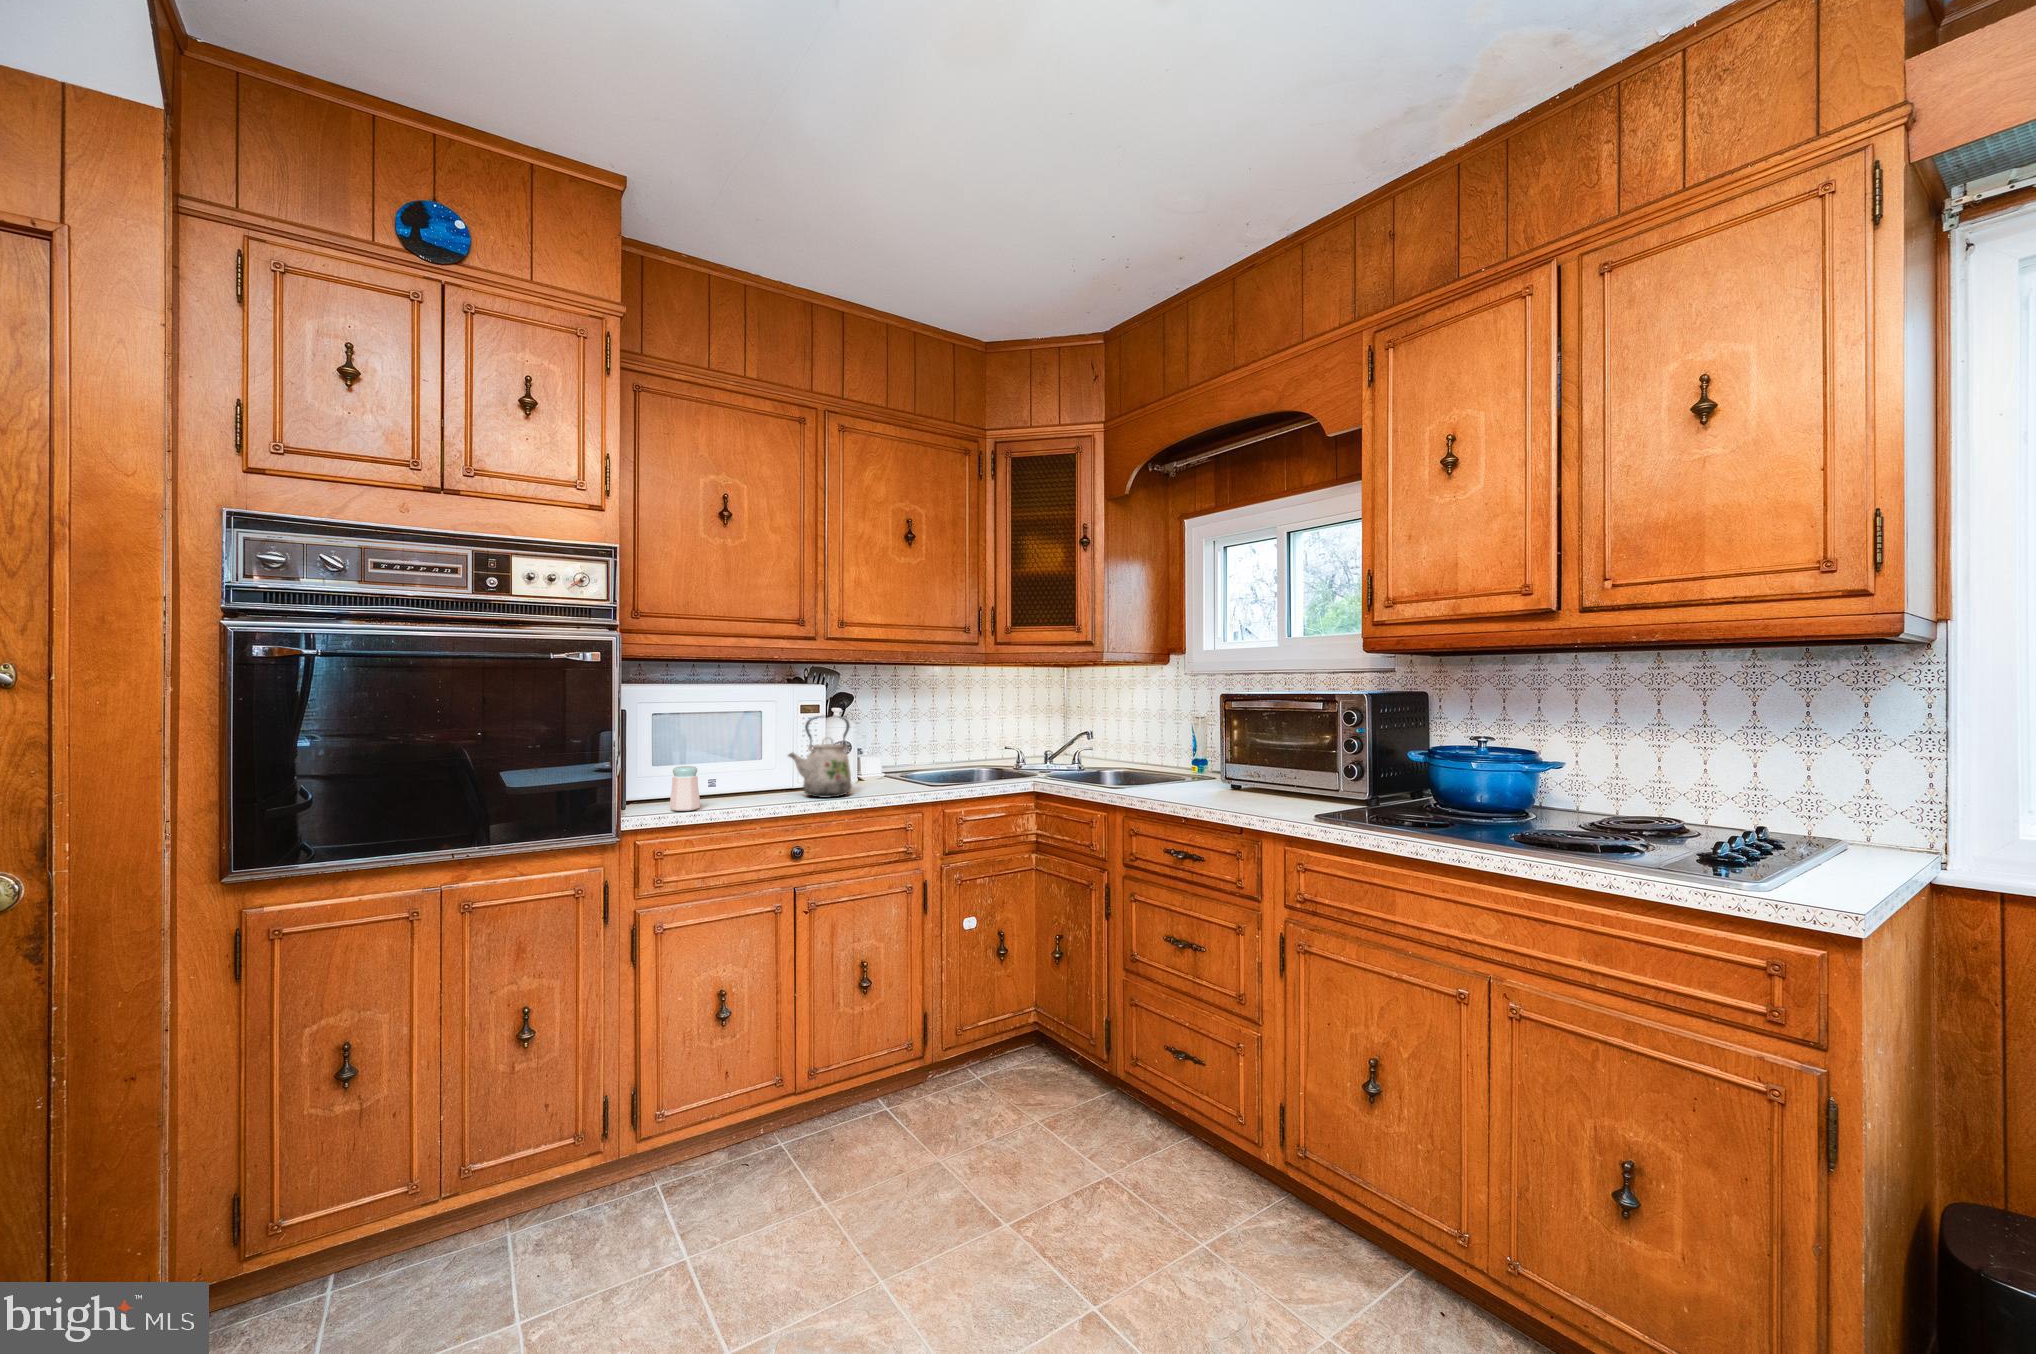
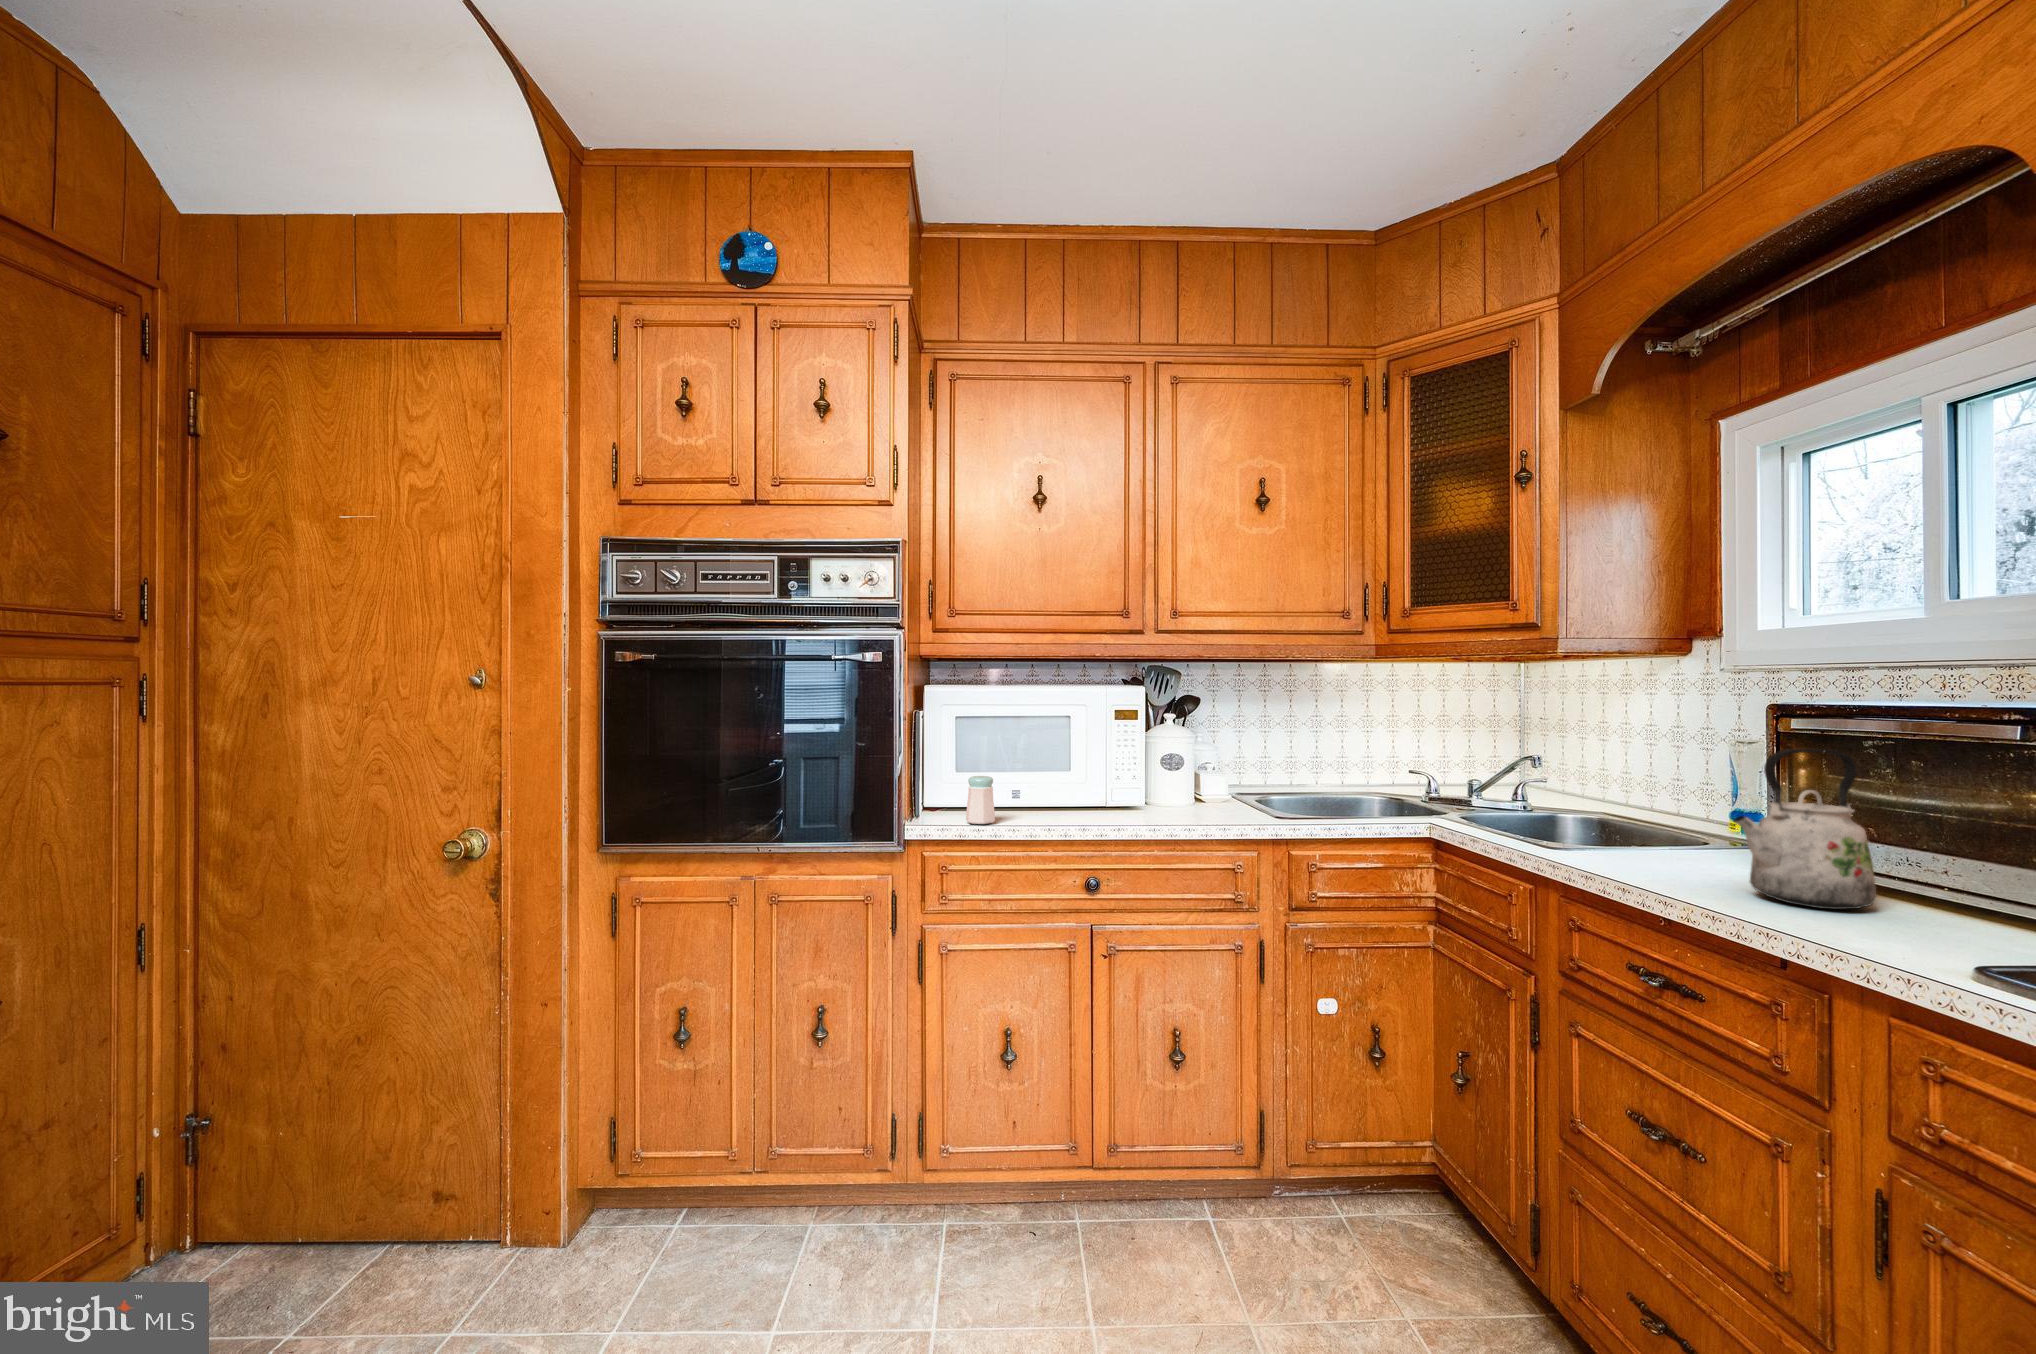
kettle: present [788,715,852,797] -> present [1733,749,1877,909]

